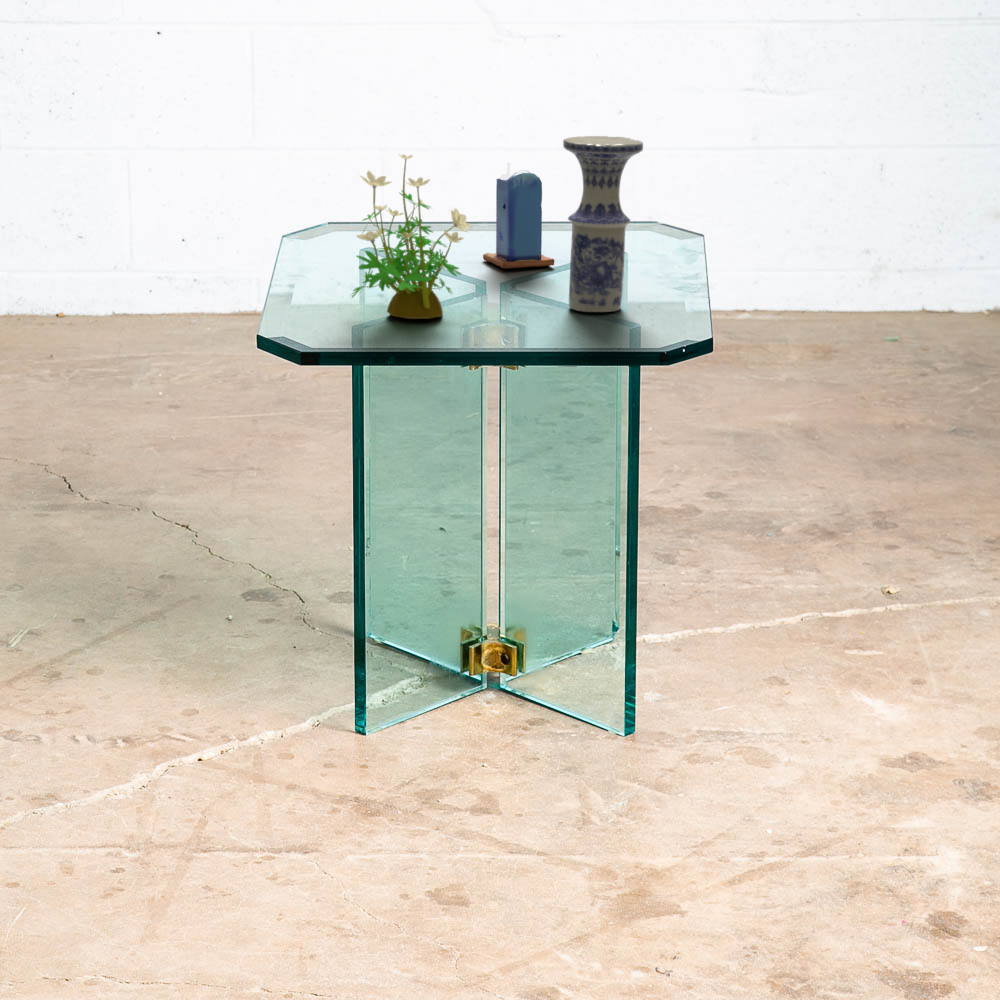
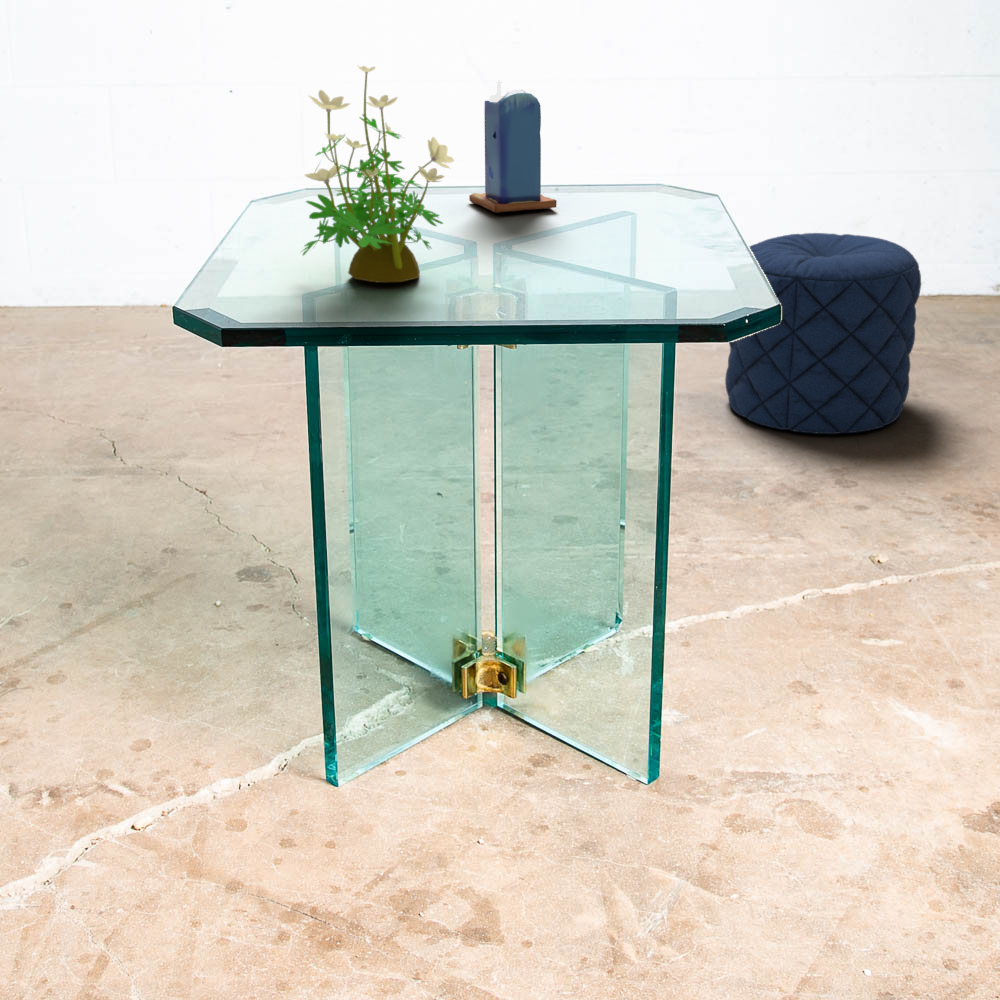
vase: present [563,136,643,312] -> none [572,40,676,270]
pouf: none [722,298,902,482] -> present [725,233,921,434]

